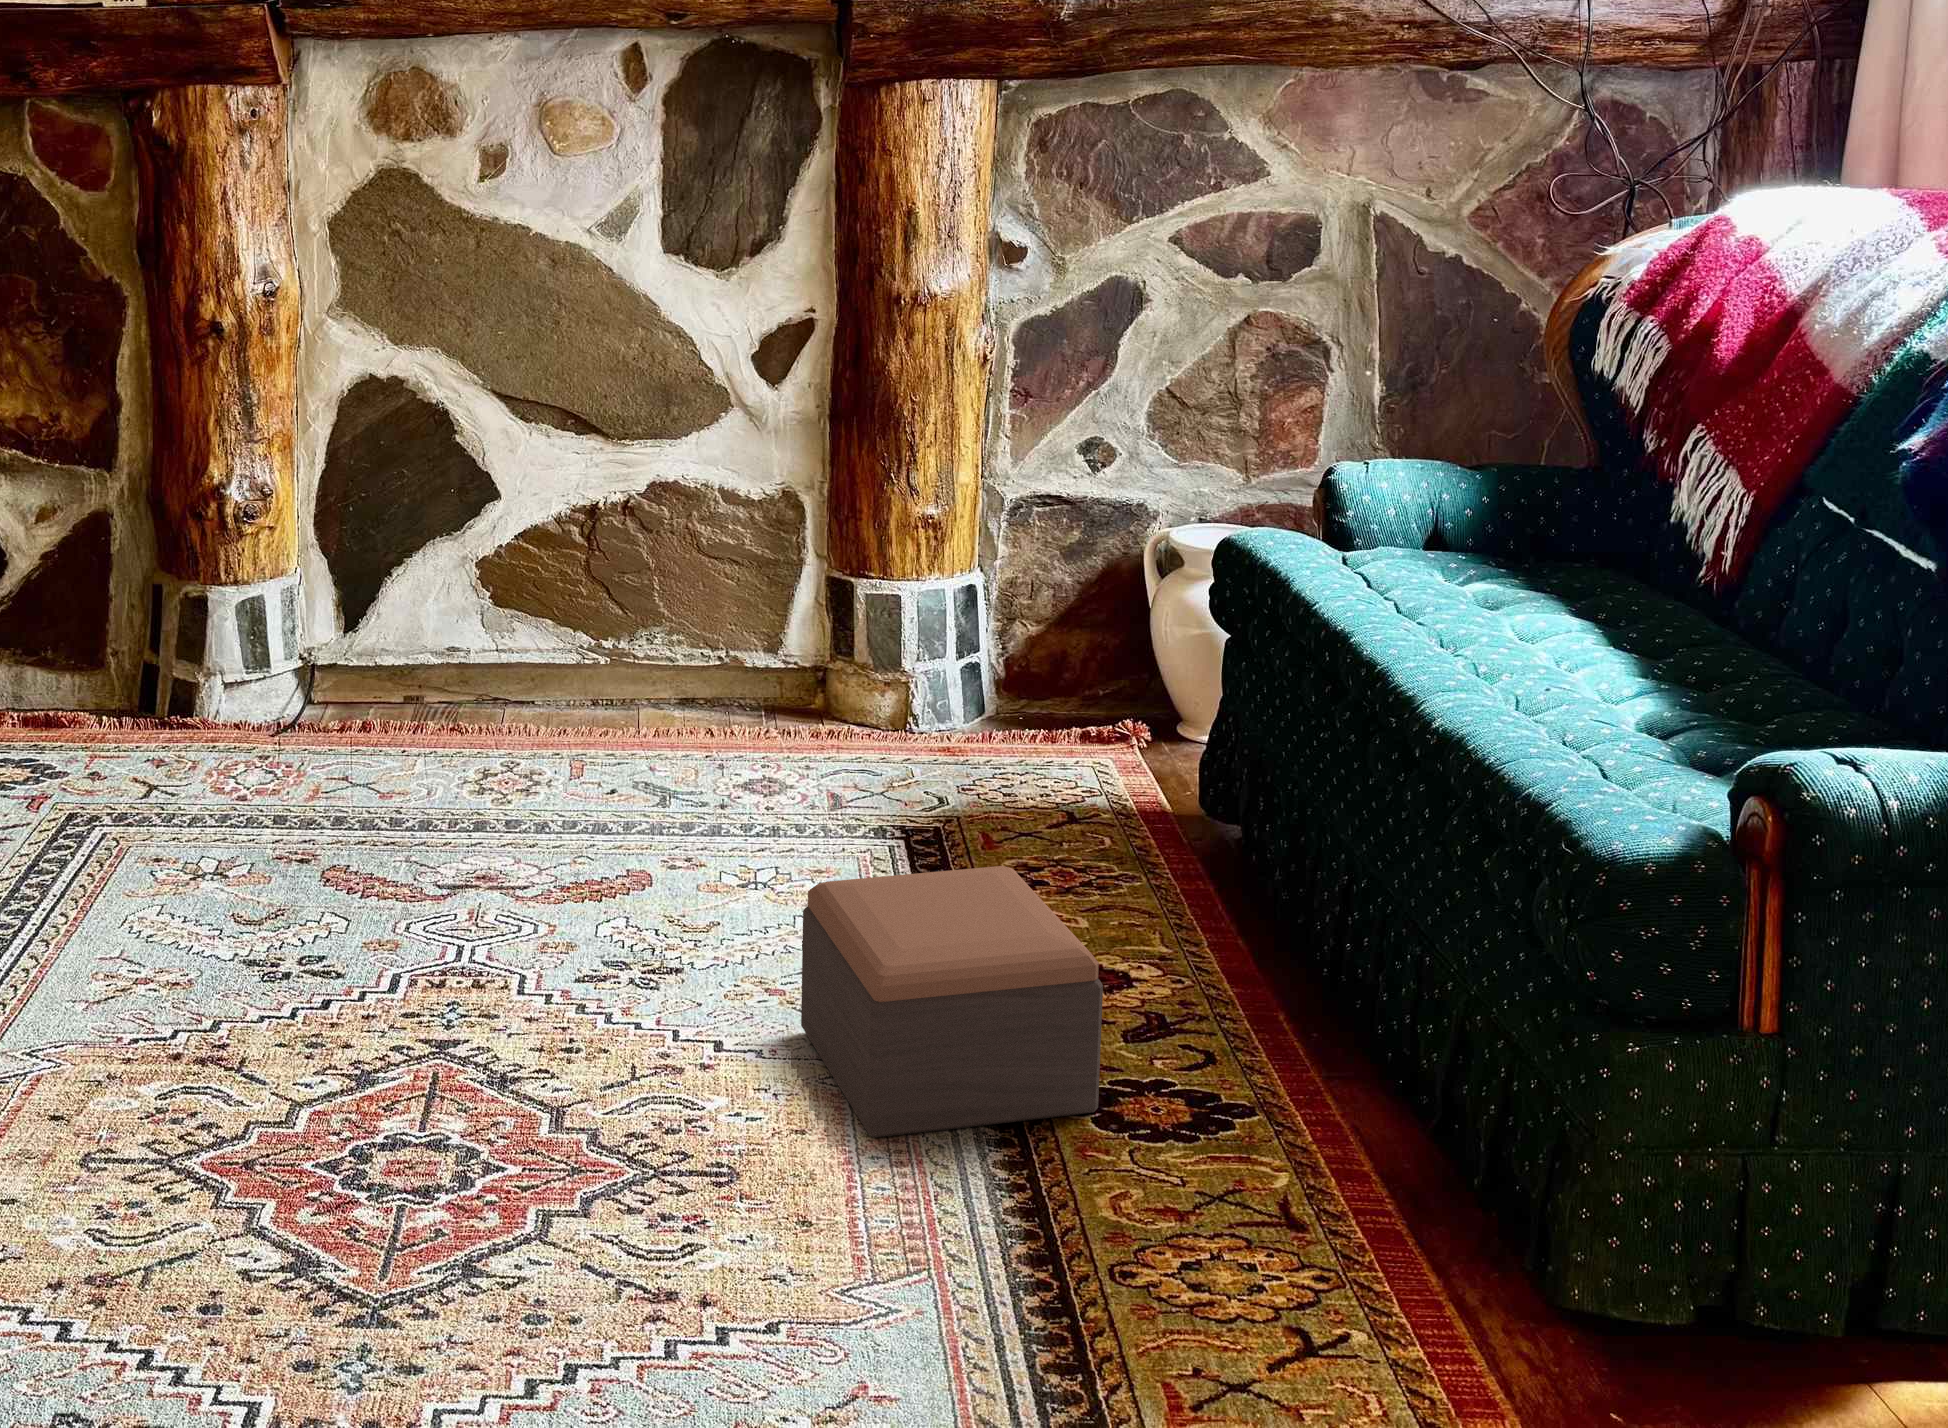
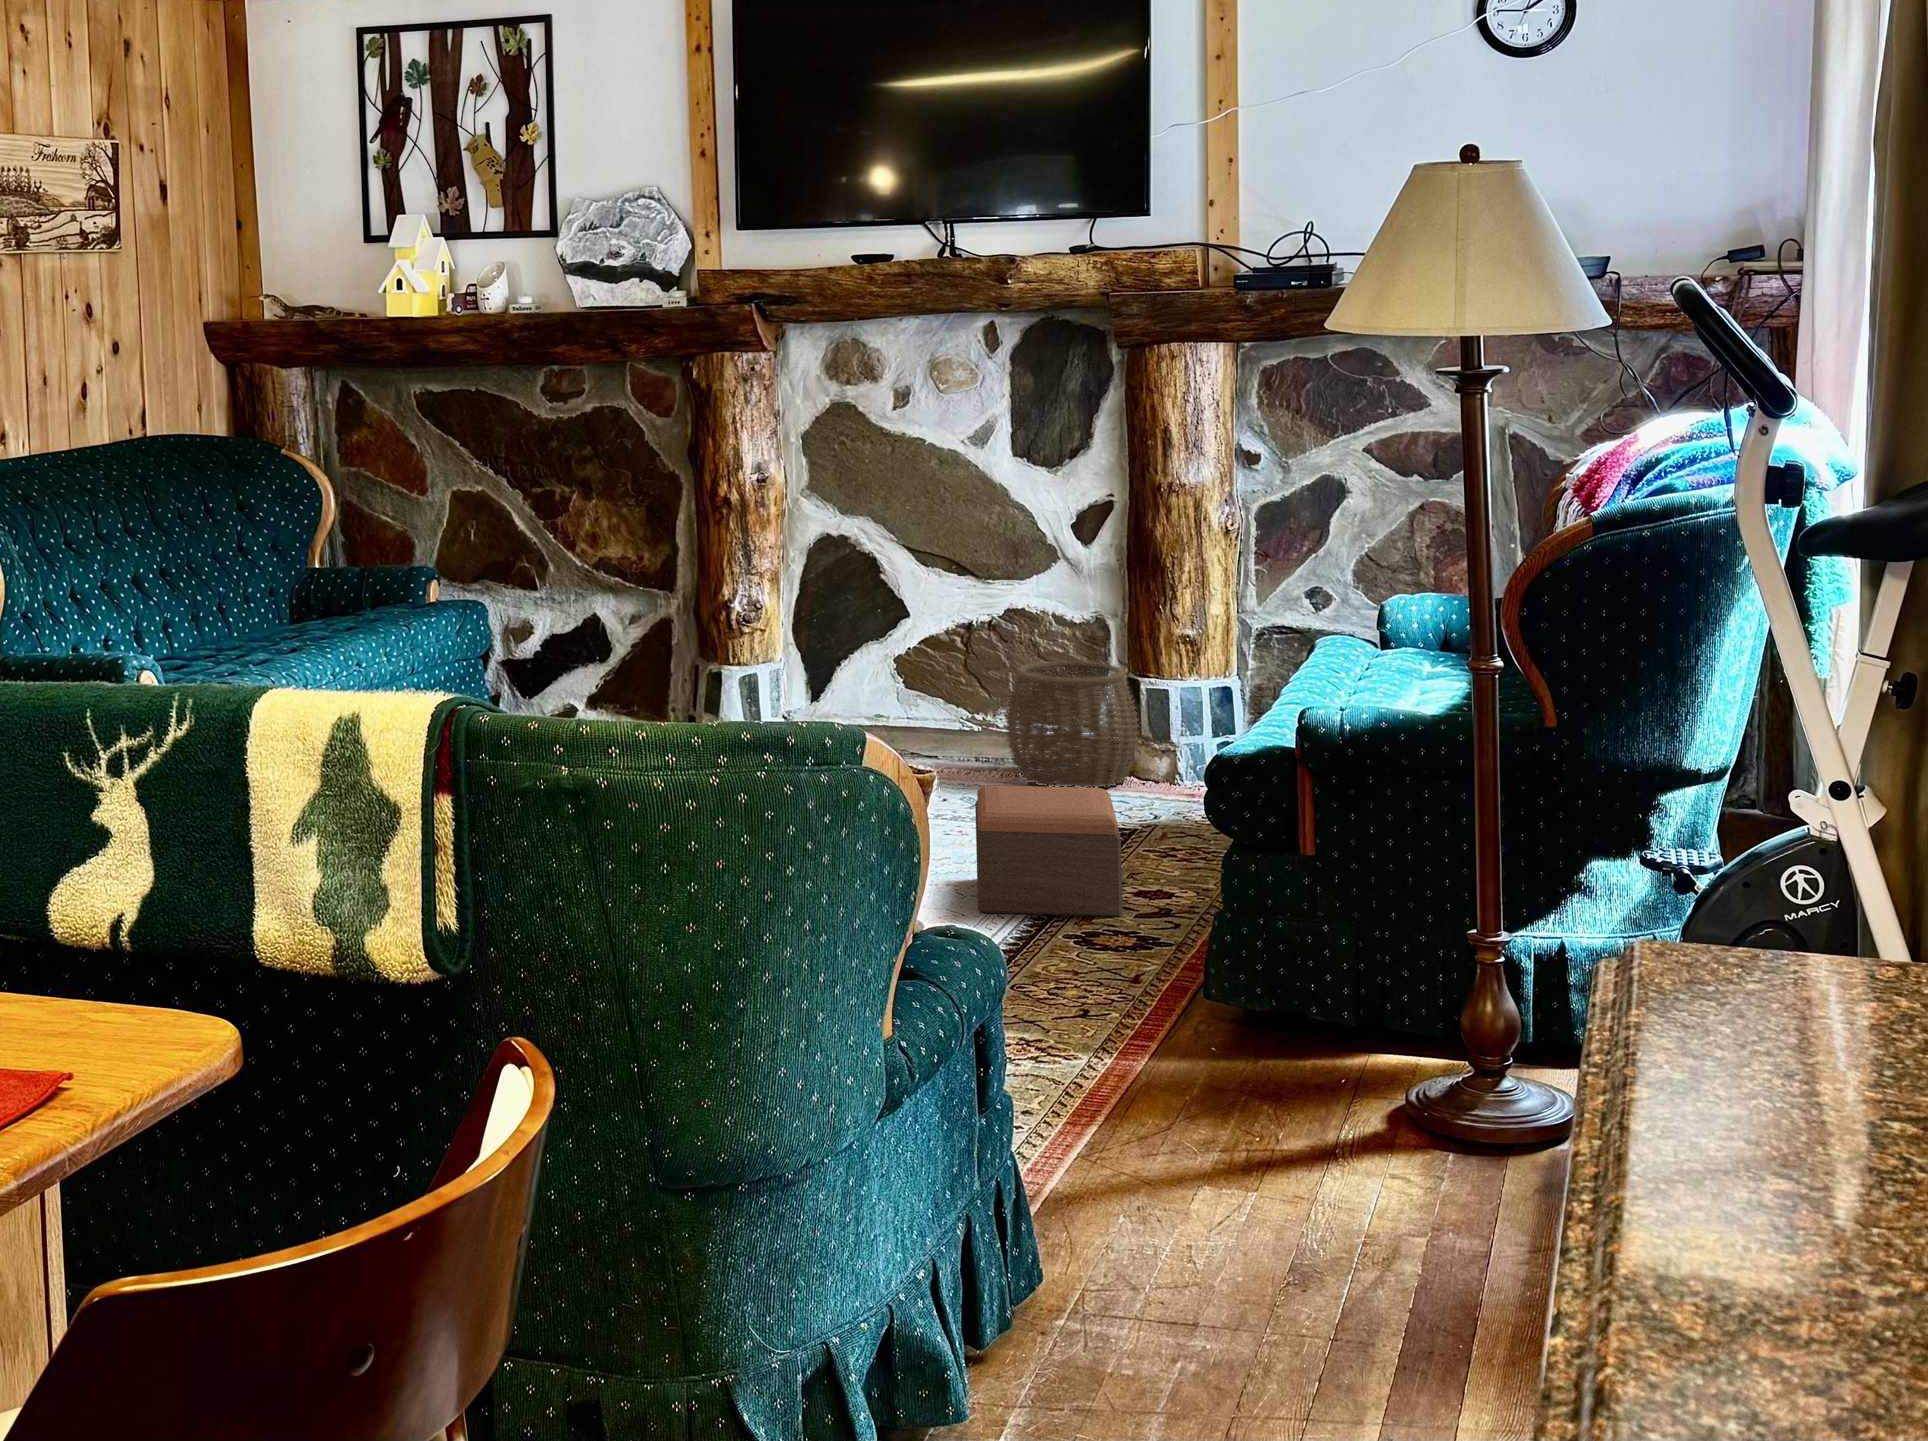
woven basket: none [668,559,865,768] -> present [1006,661,1139,787]

